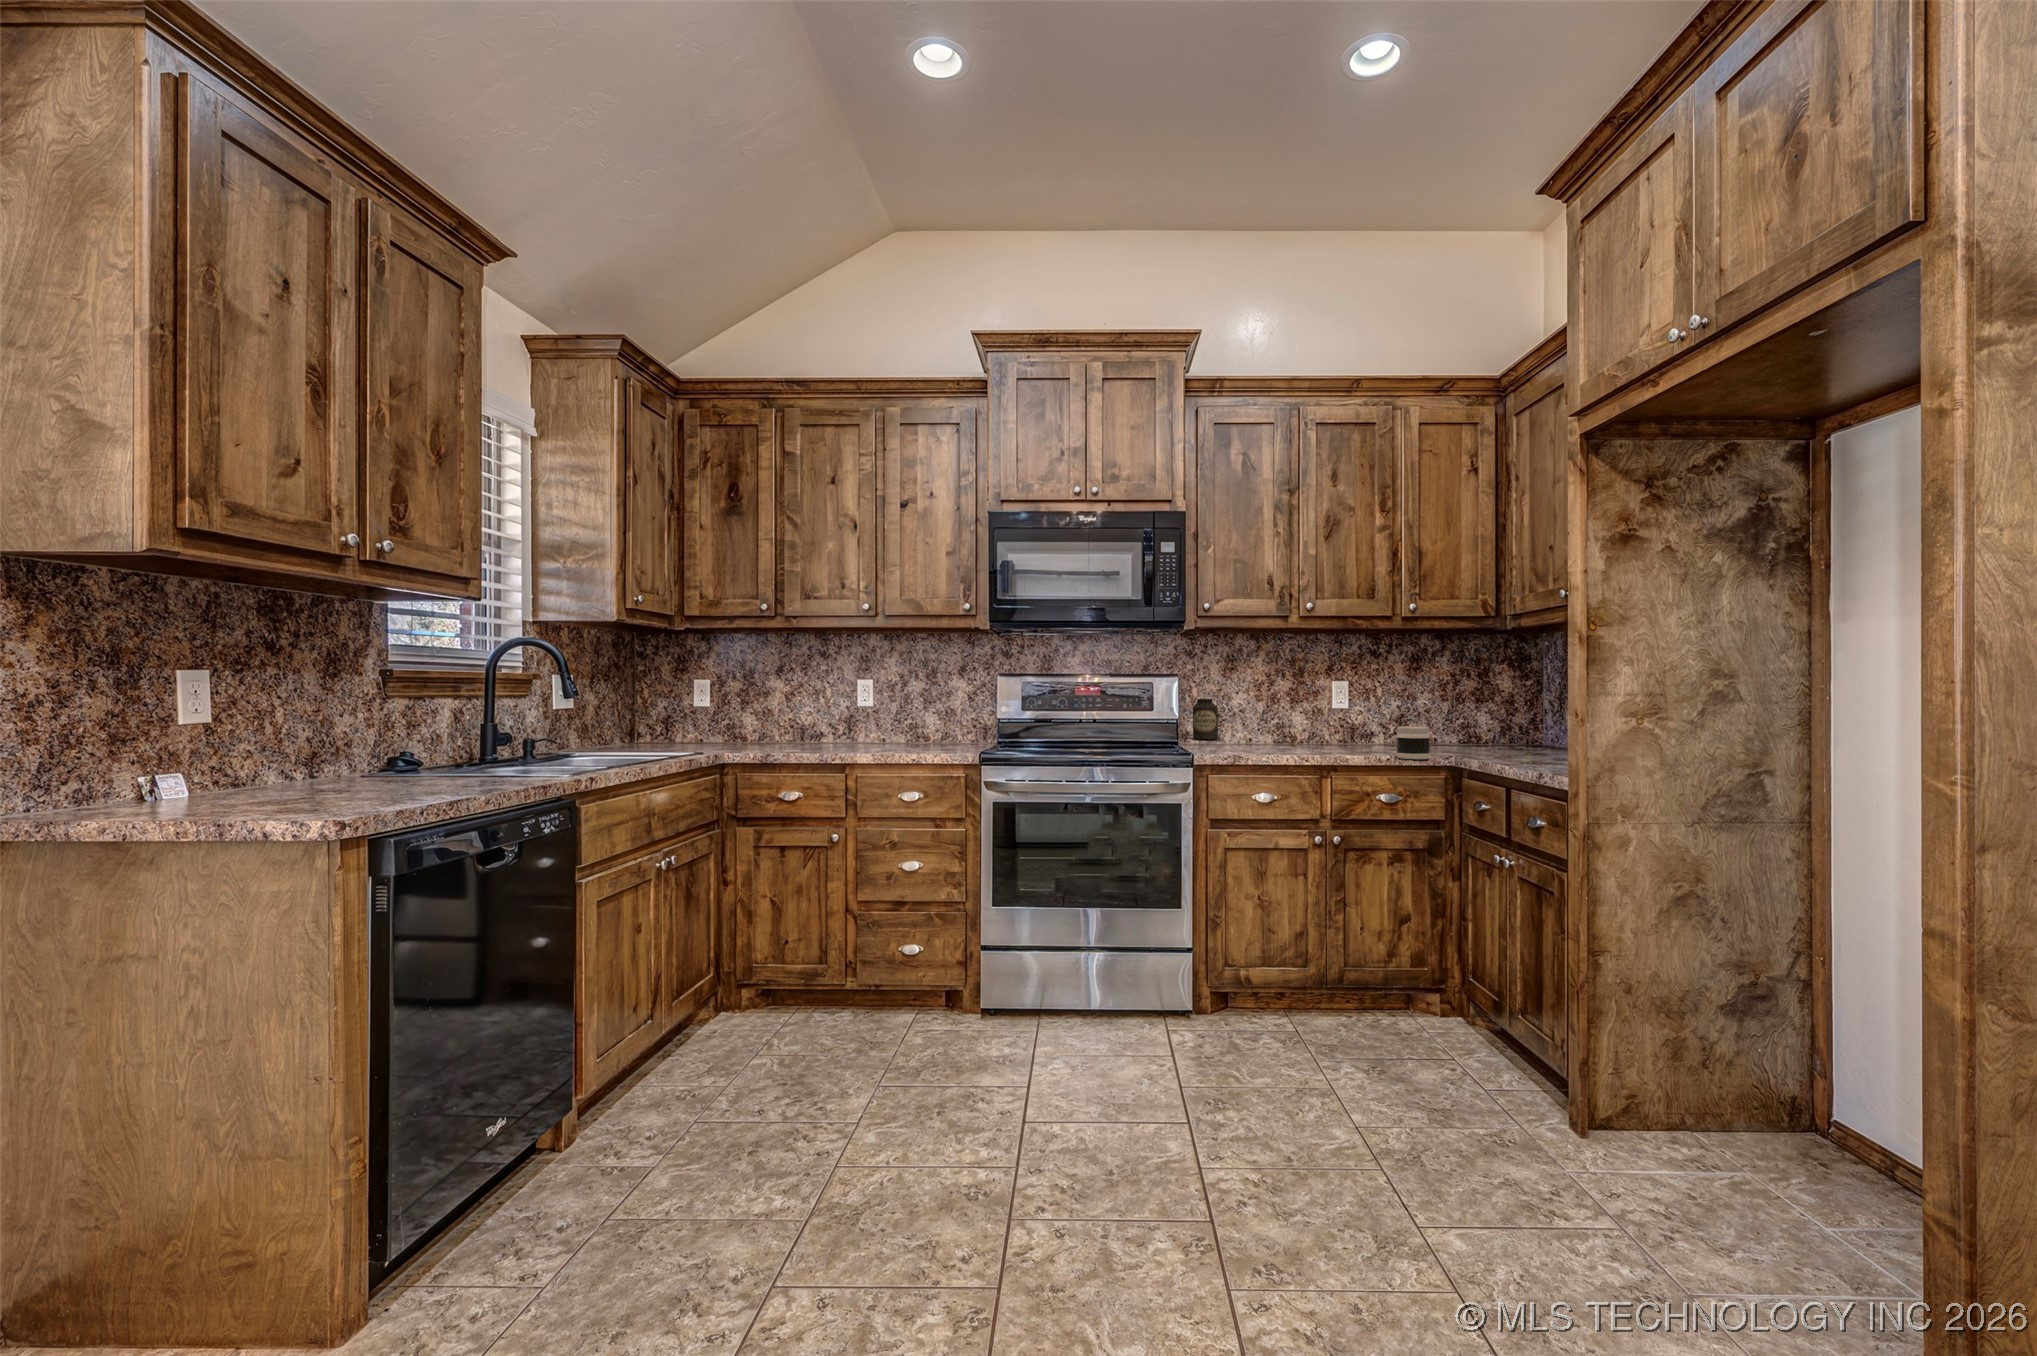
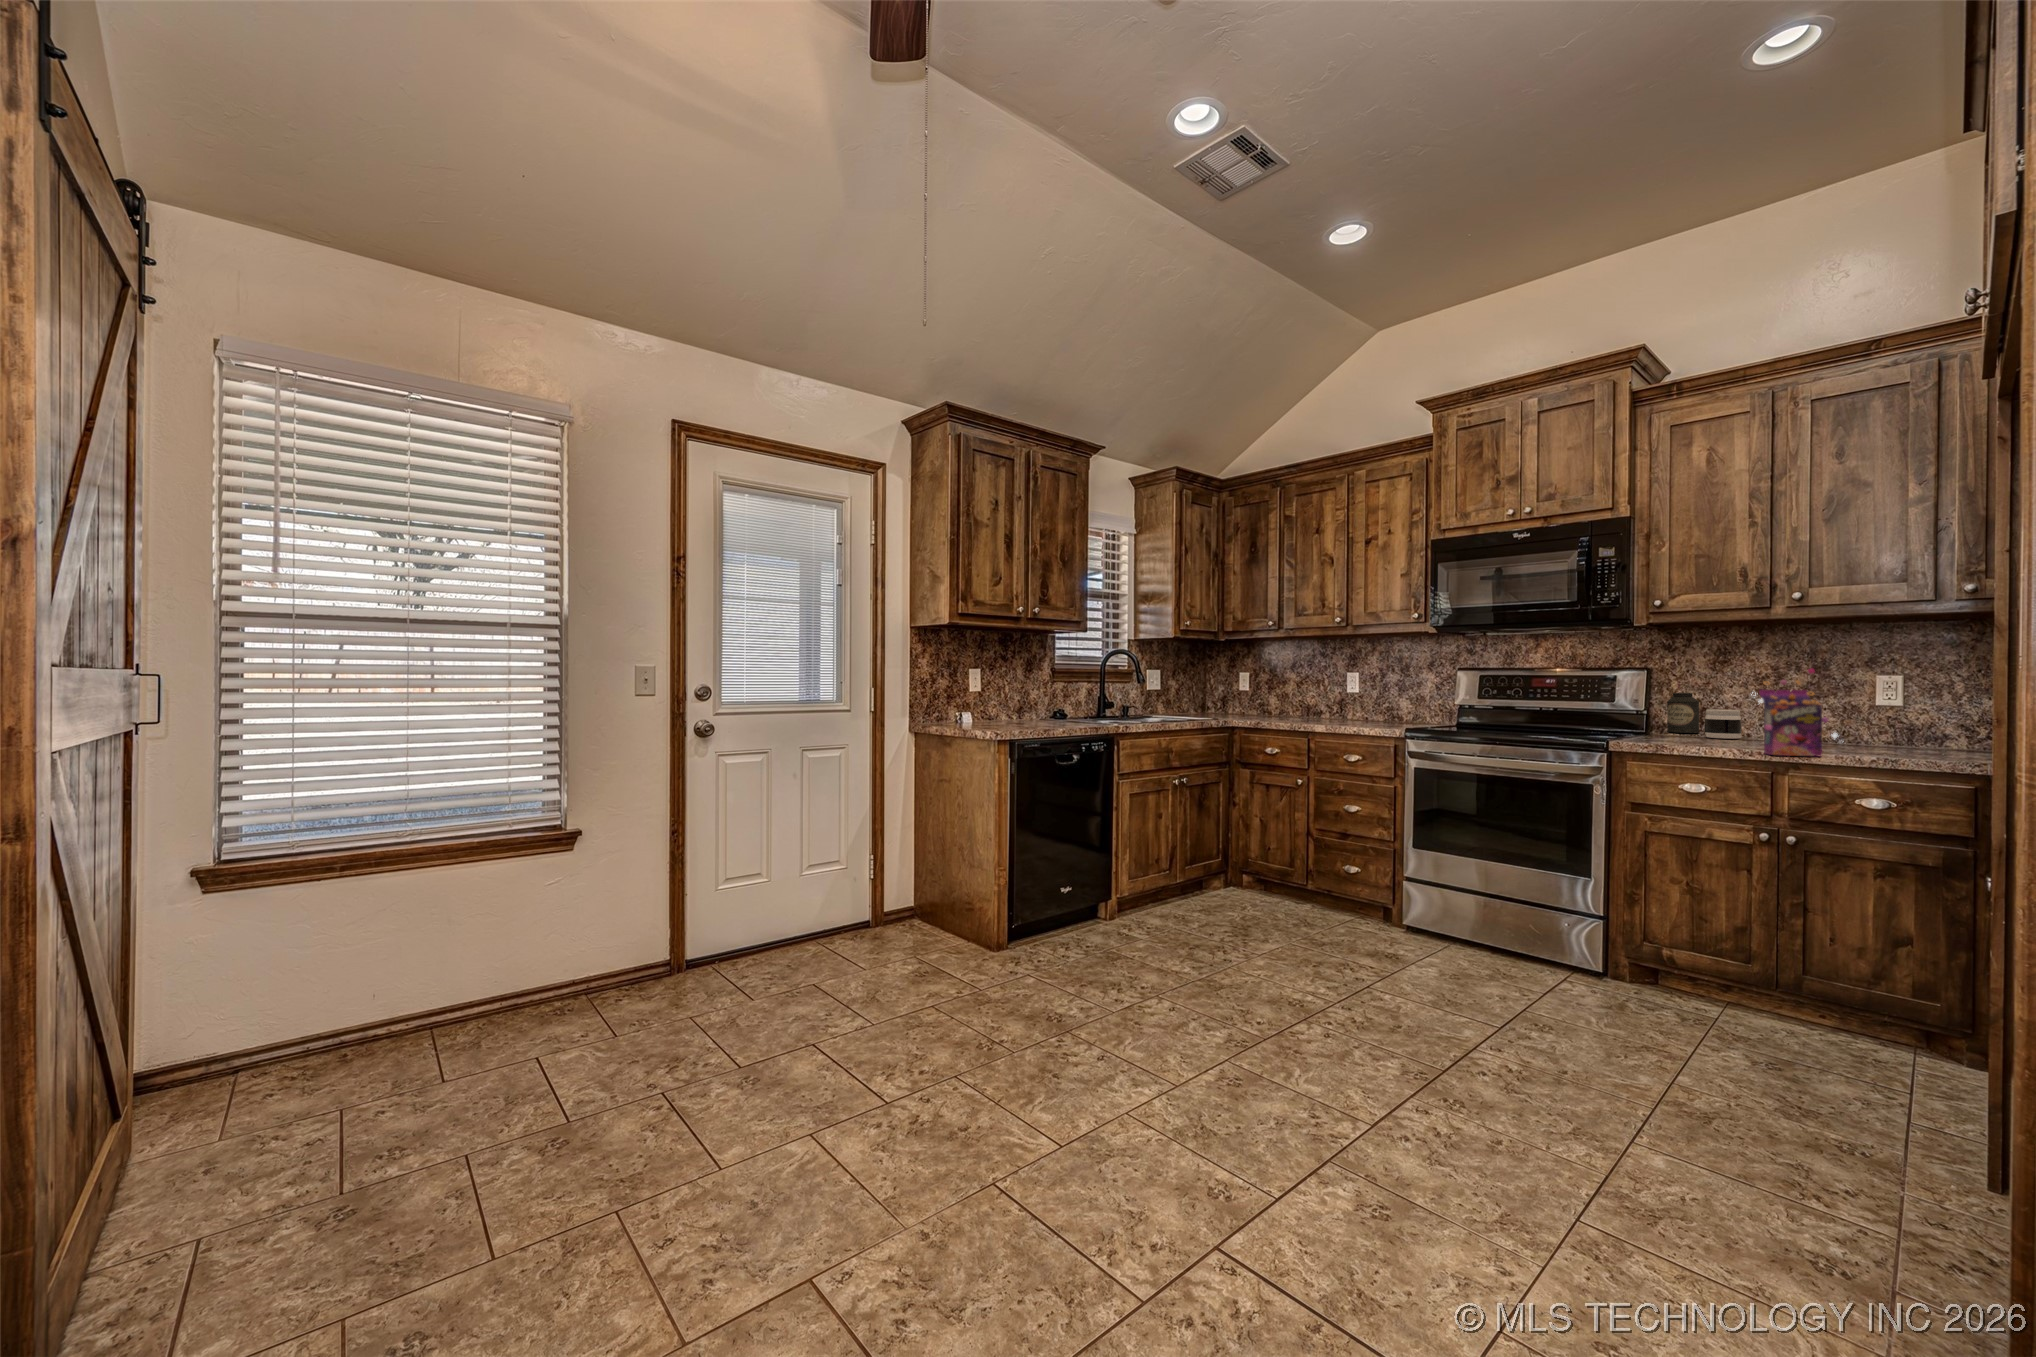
cereal box: none [1312,674,1368,759] -> present [1759,668,1838,757]
jar: present [1396,726,1431,759] -> present [1704,709,1742,739]

